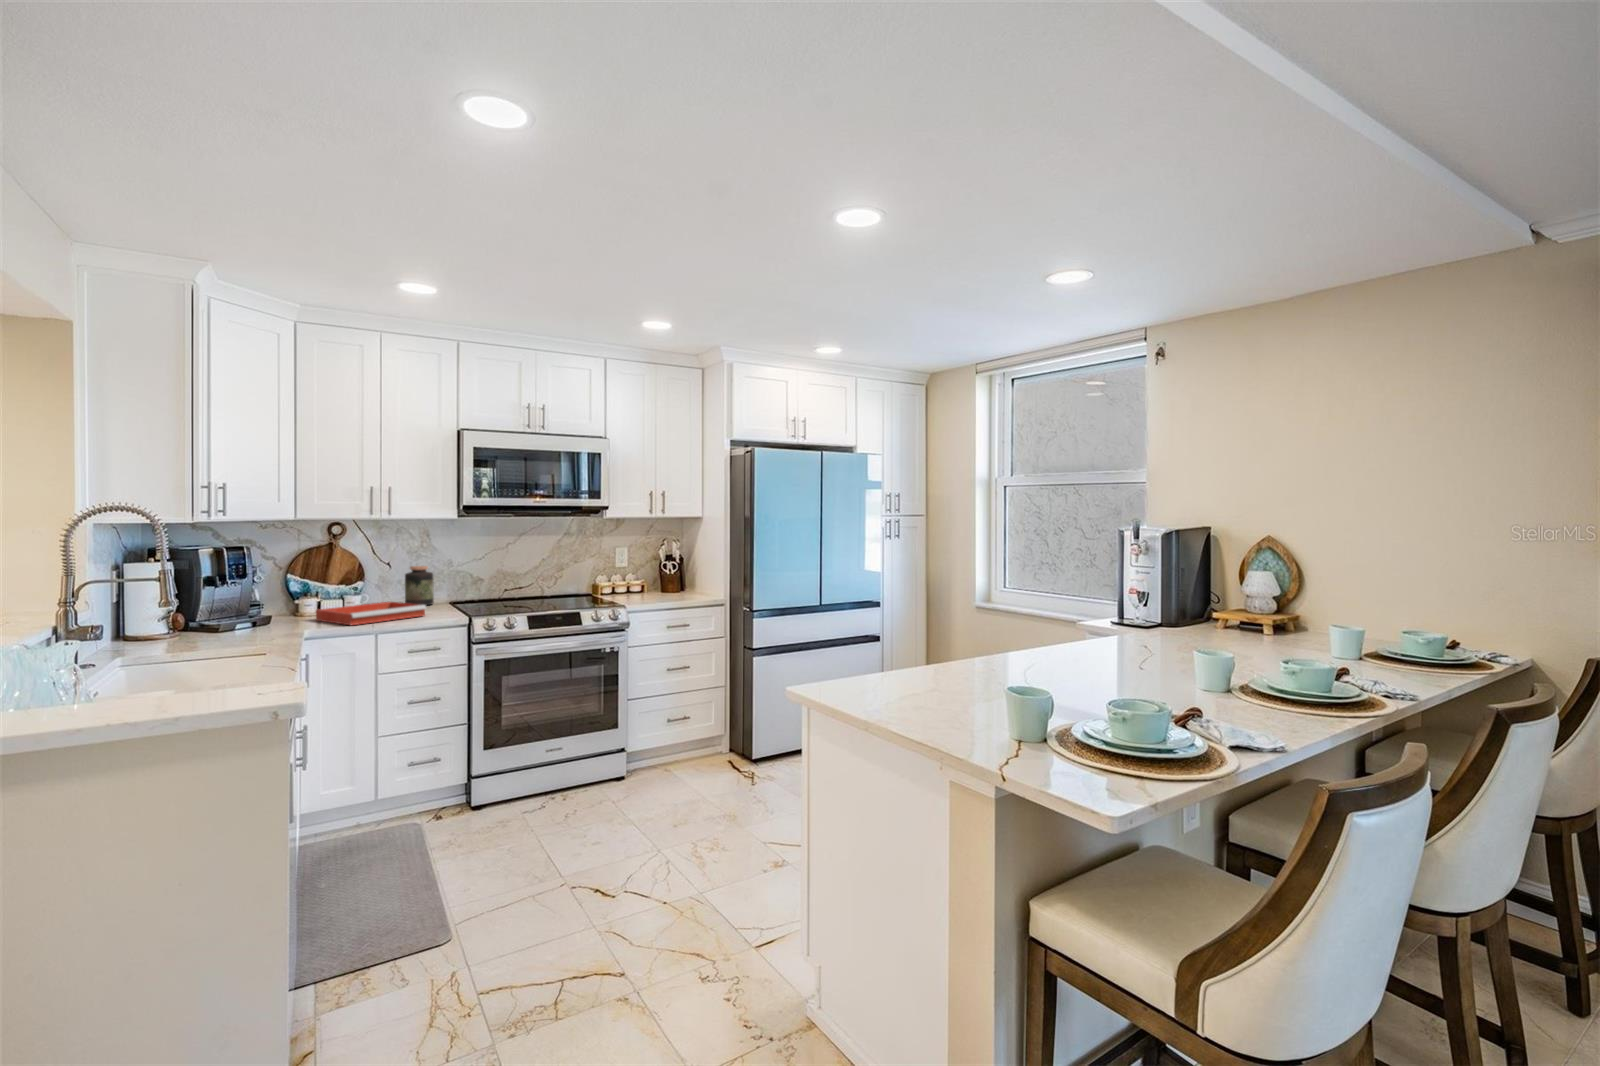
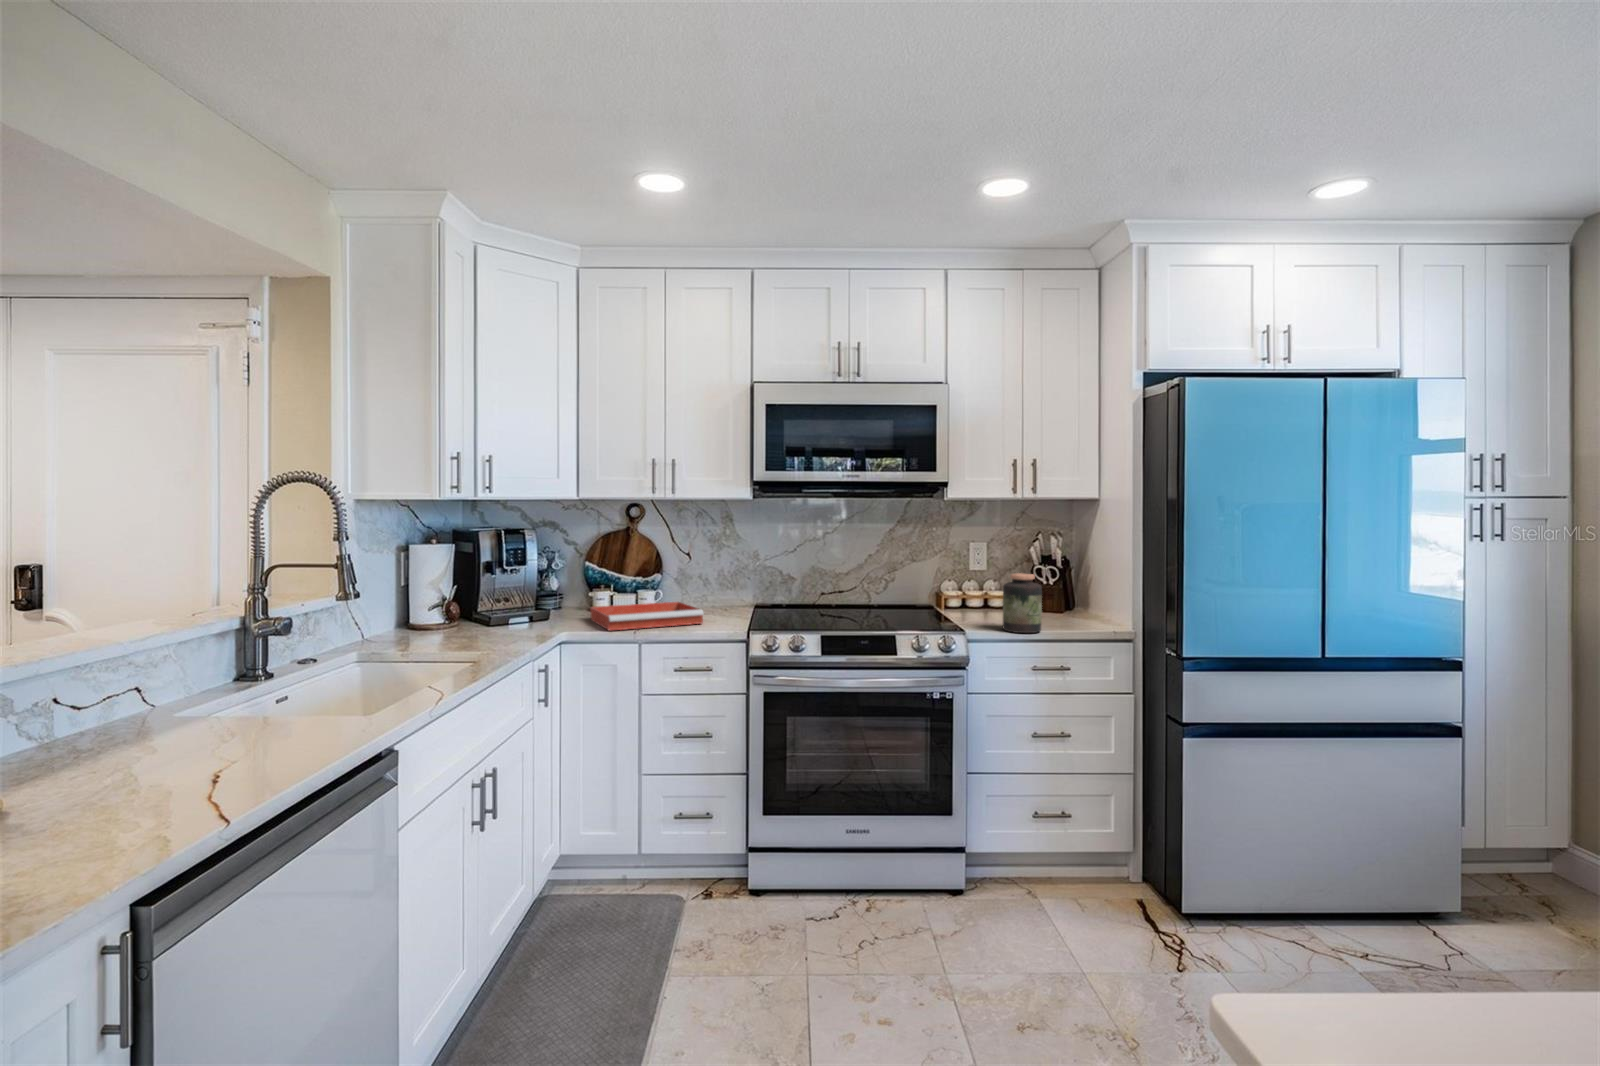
jar: present [405,566,434,606] -> present [1003,573,1042,633]

